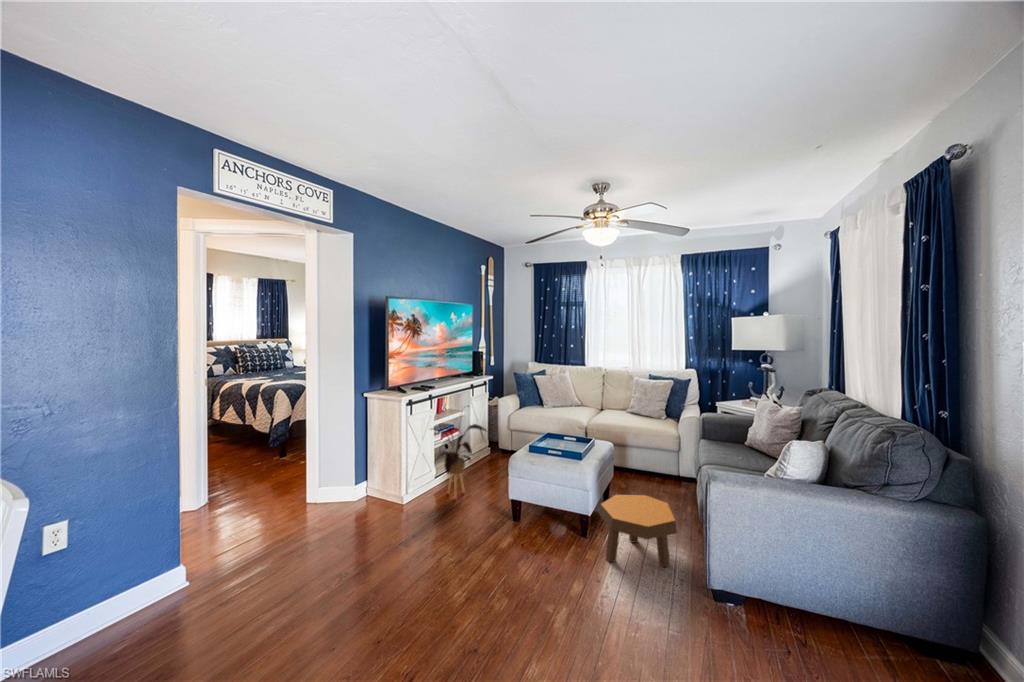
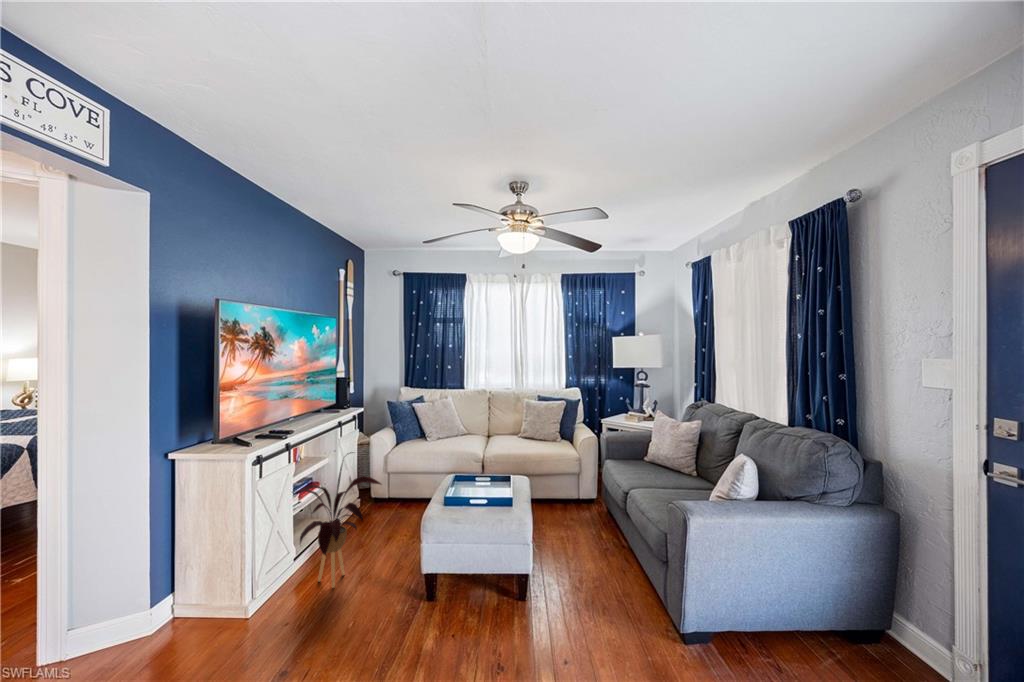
footstool: present [599,495,677,567] -> none [546,536,638,632]

